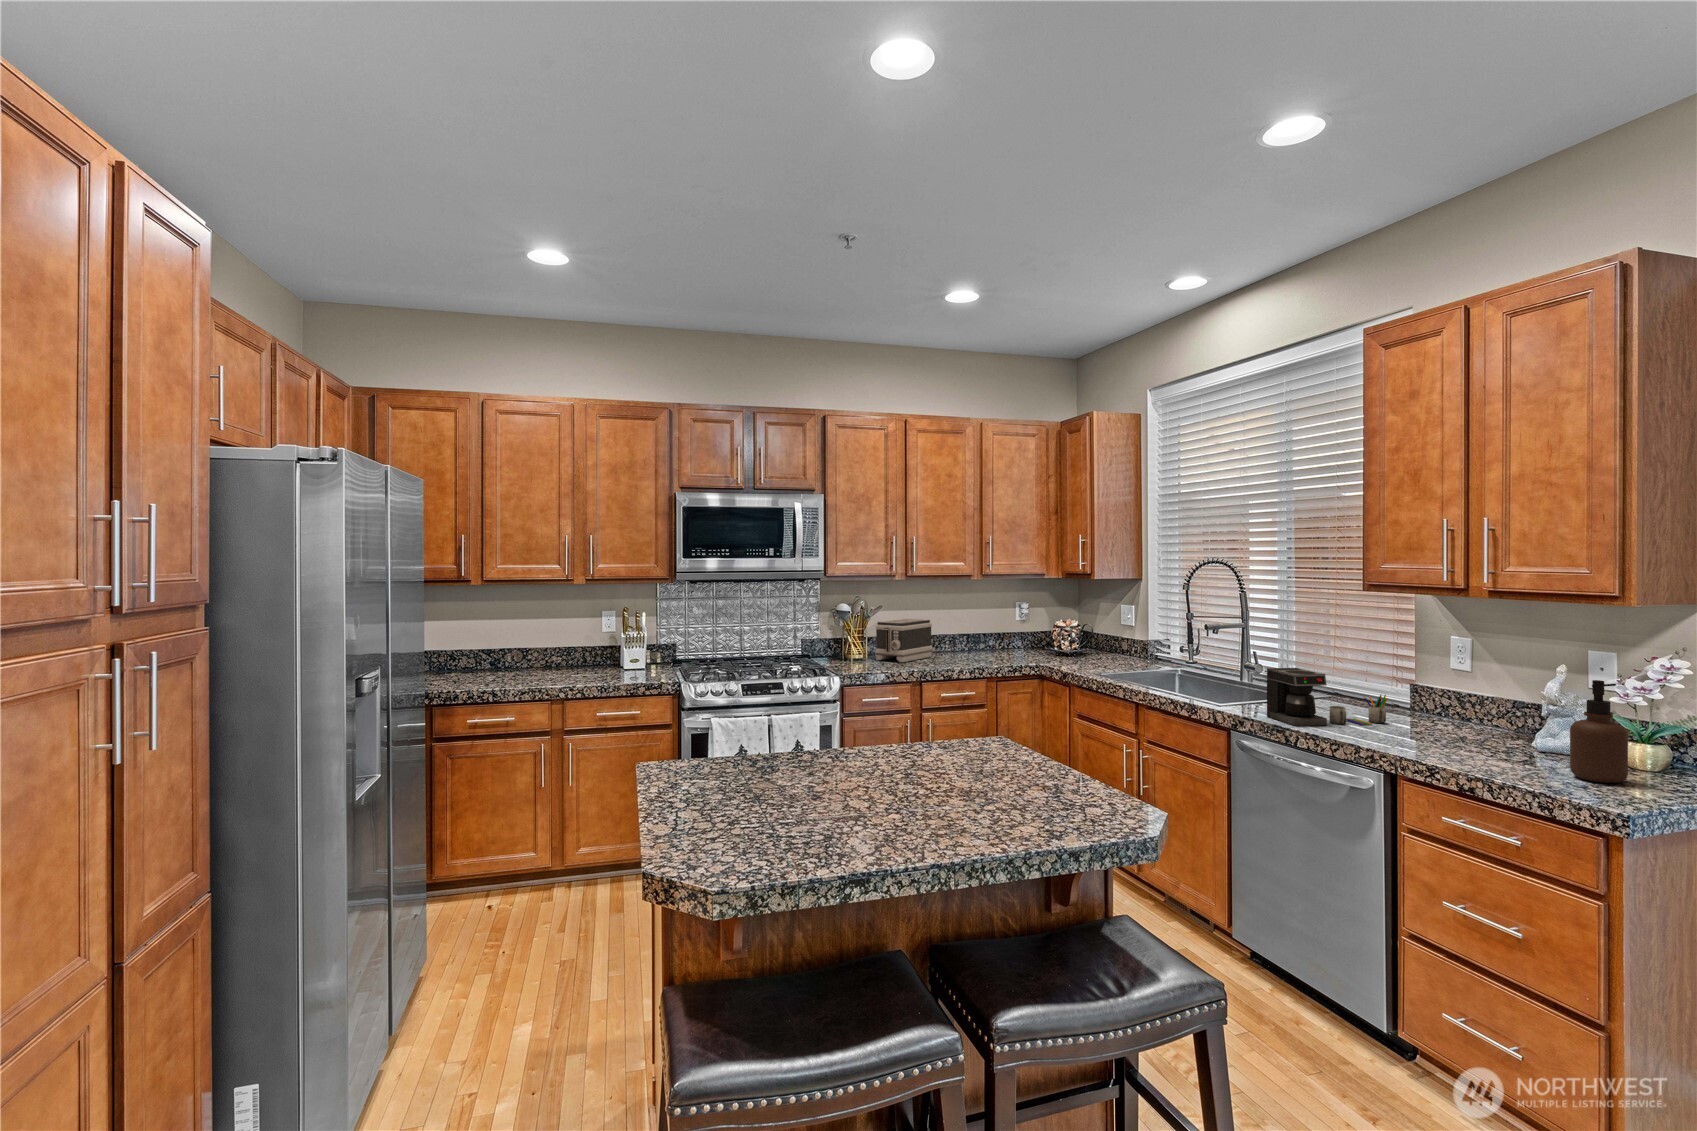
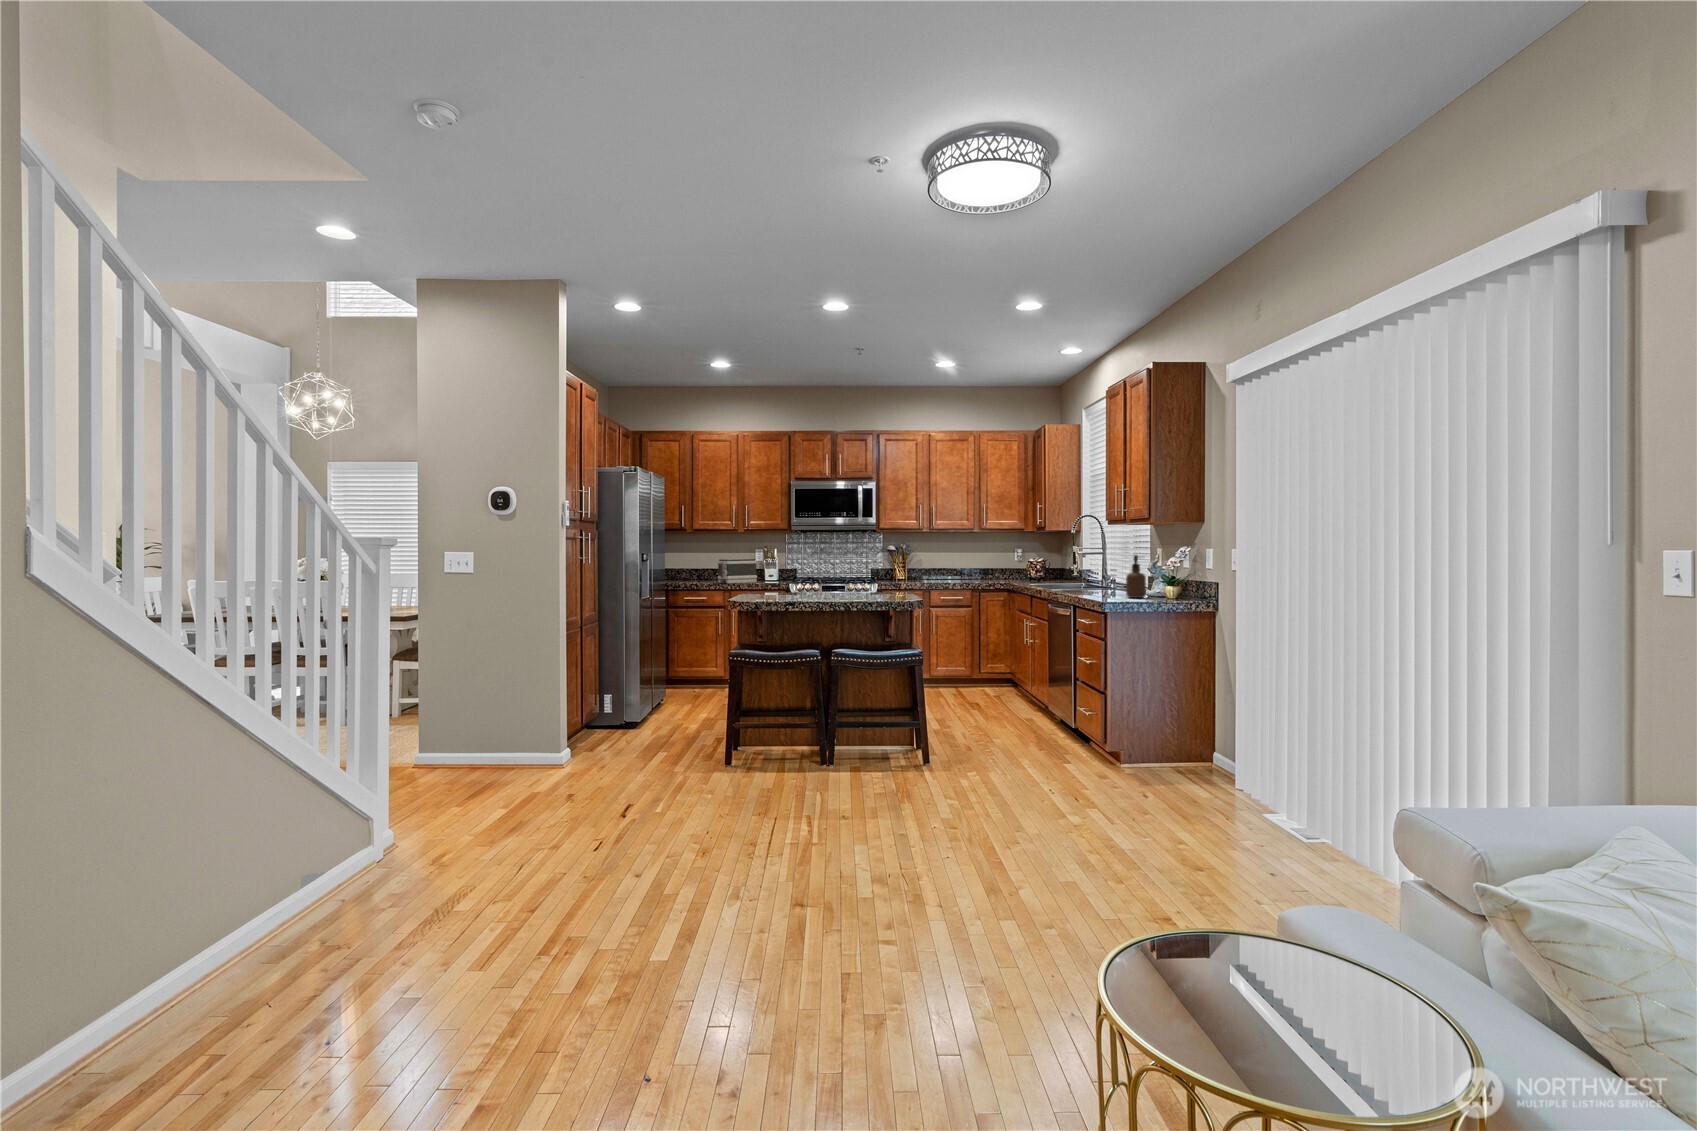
toaster: present [875,619,933,662] -> present [718,559,757,584]
coffee maker: present [1267,668,1388,726] -> none [1062,566,1117,592]

